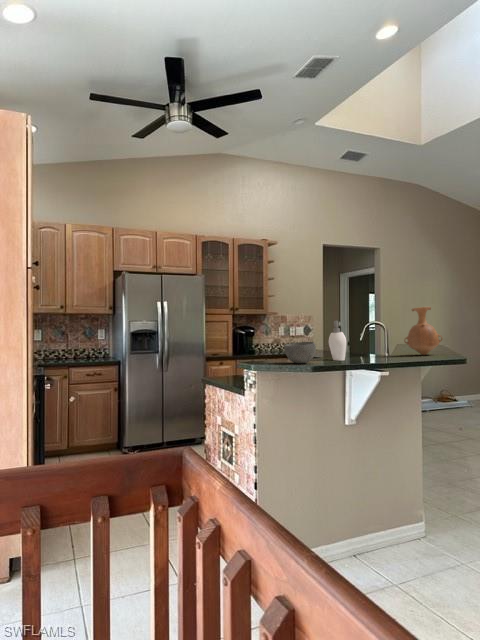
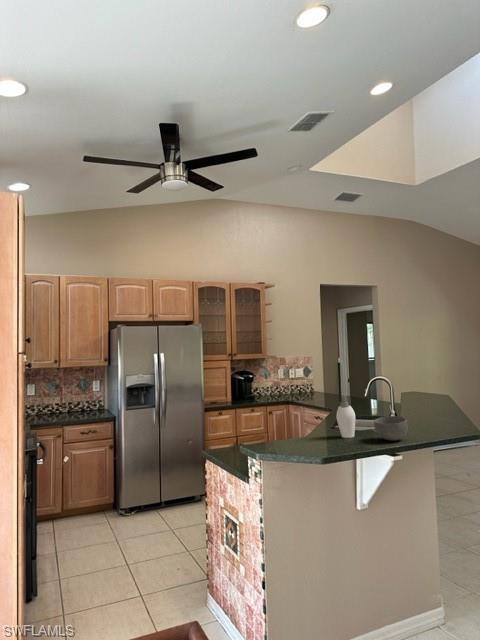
vase: present [404,307,442,355] -> none [415,375,456,427]
bowl: present [284,342,316,363] -> present [374,416,408,441]

